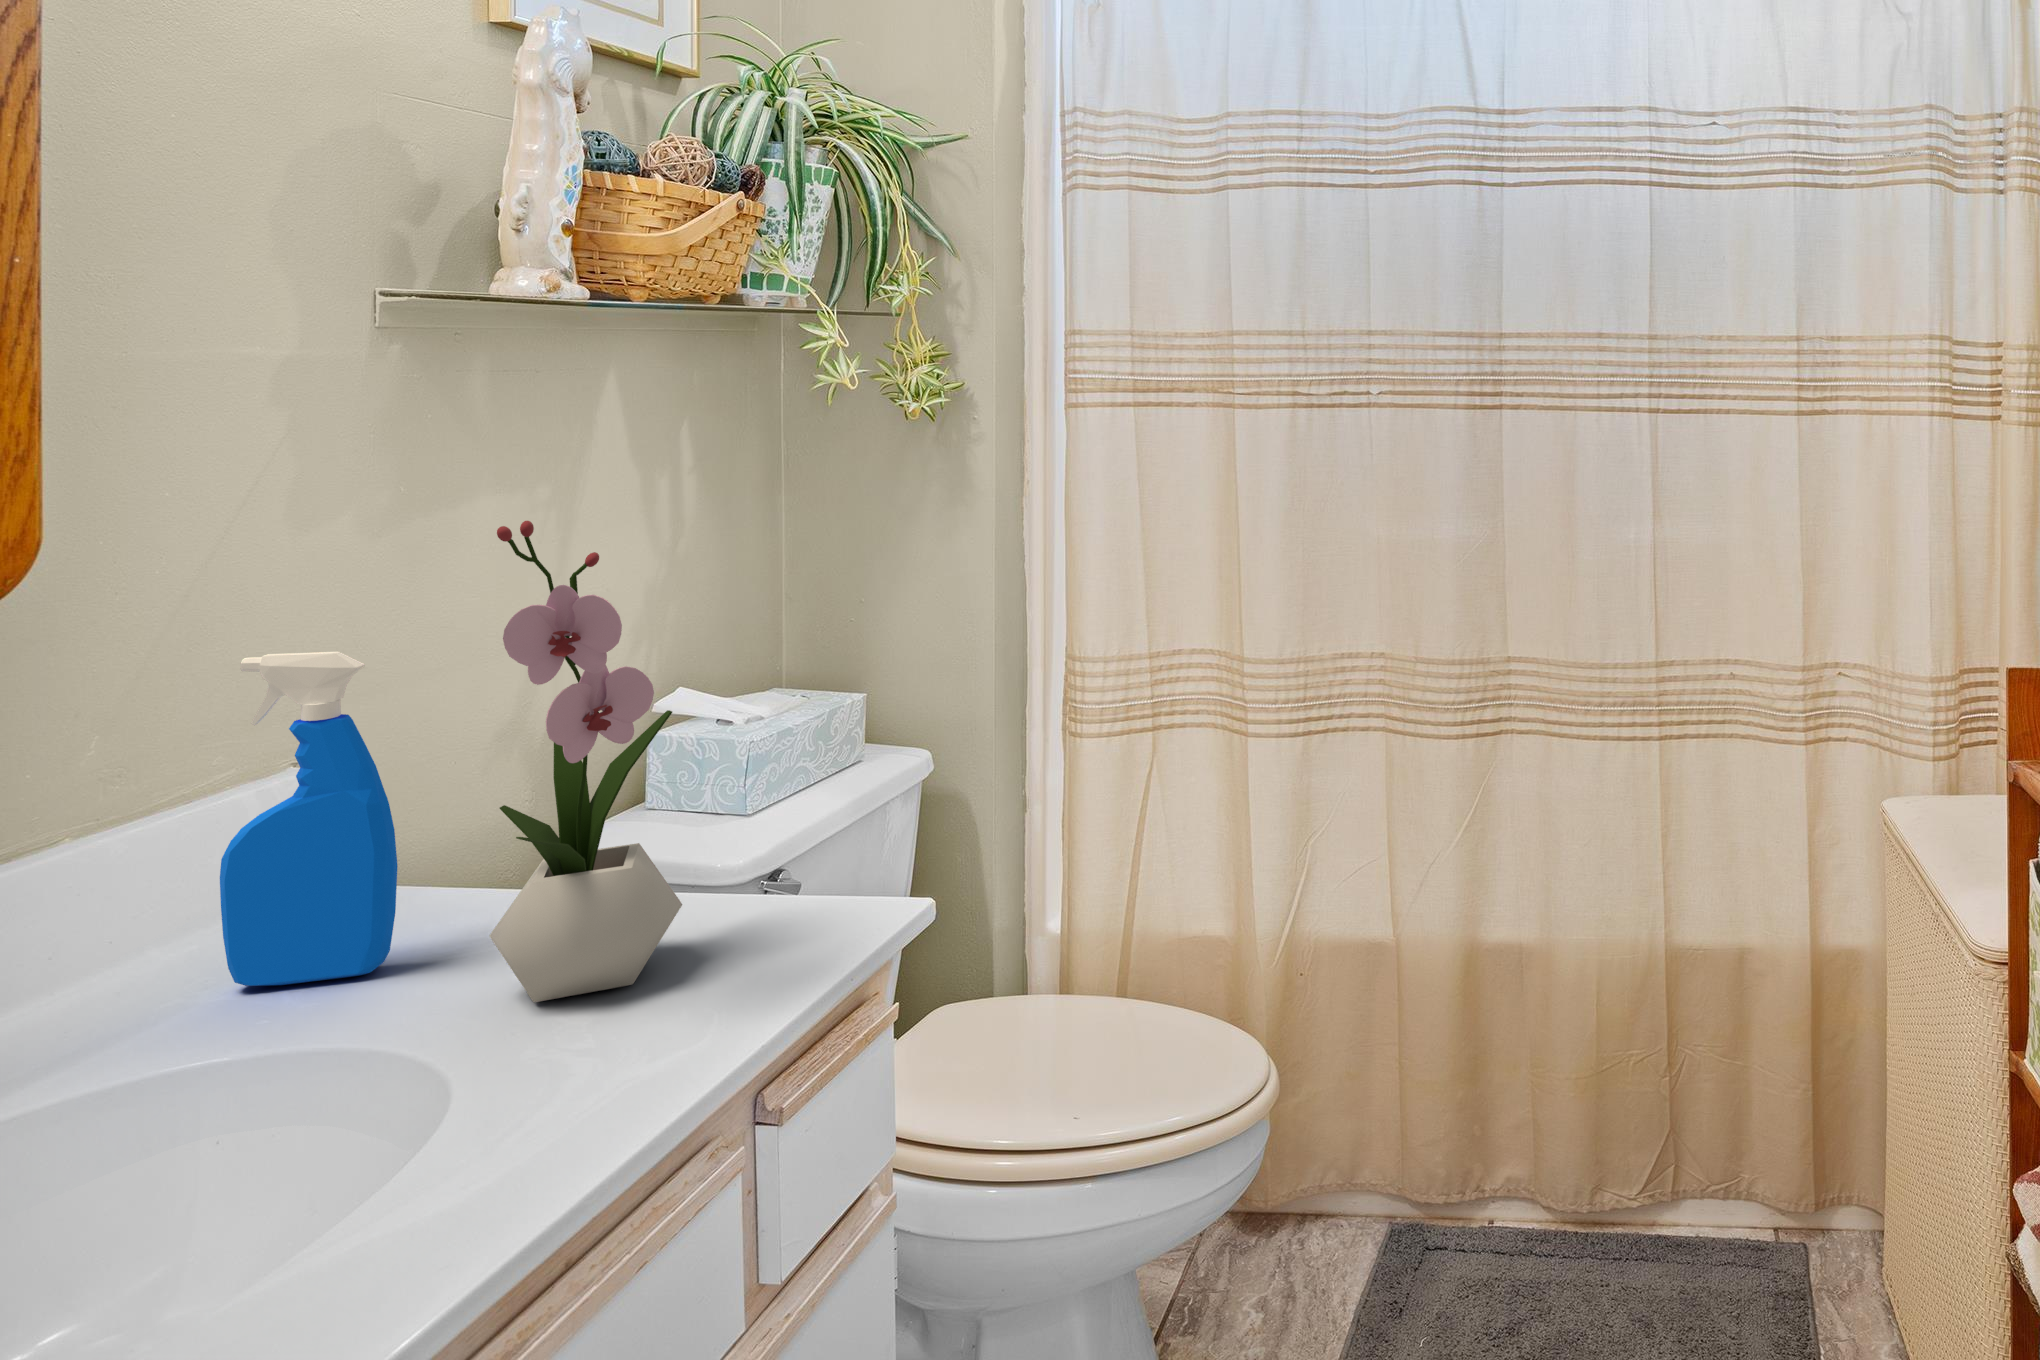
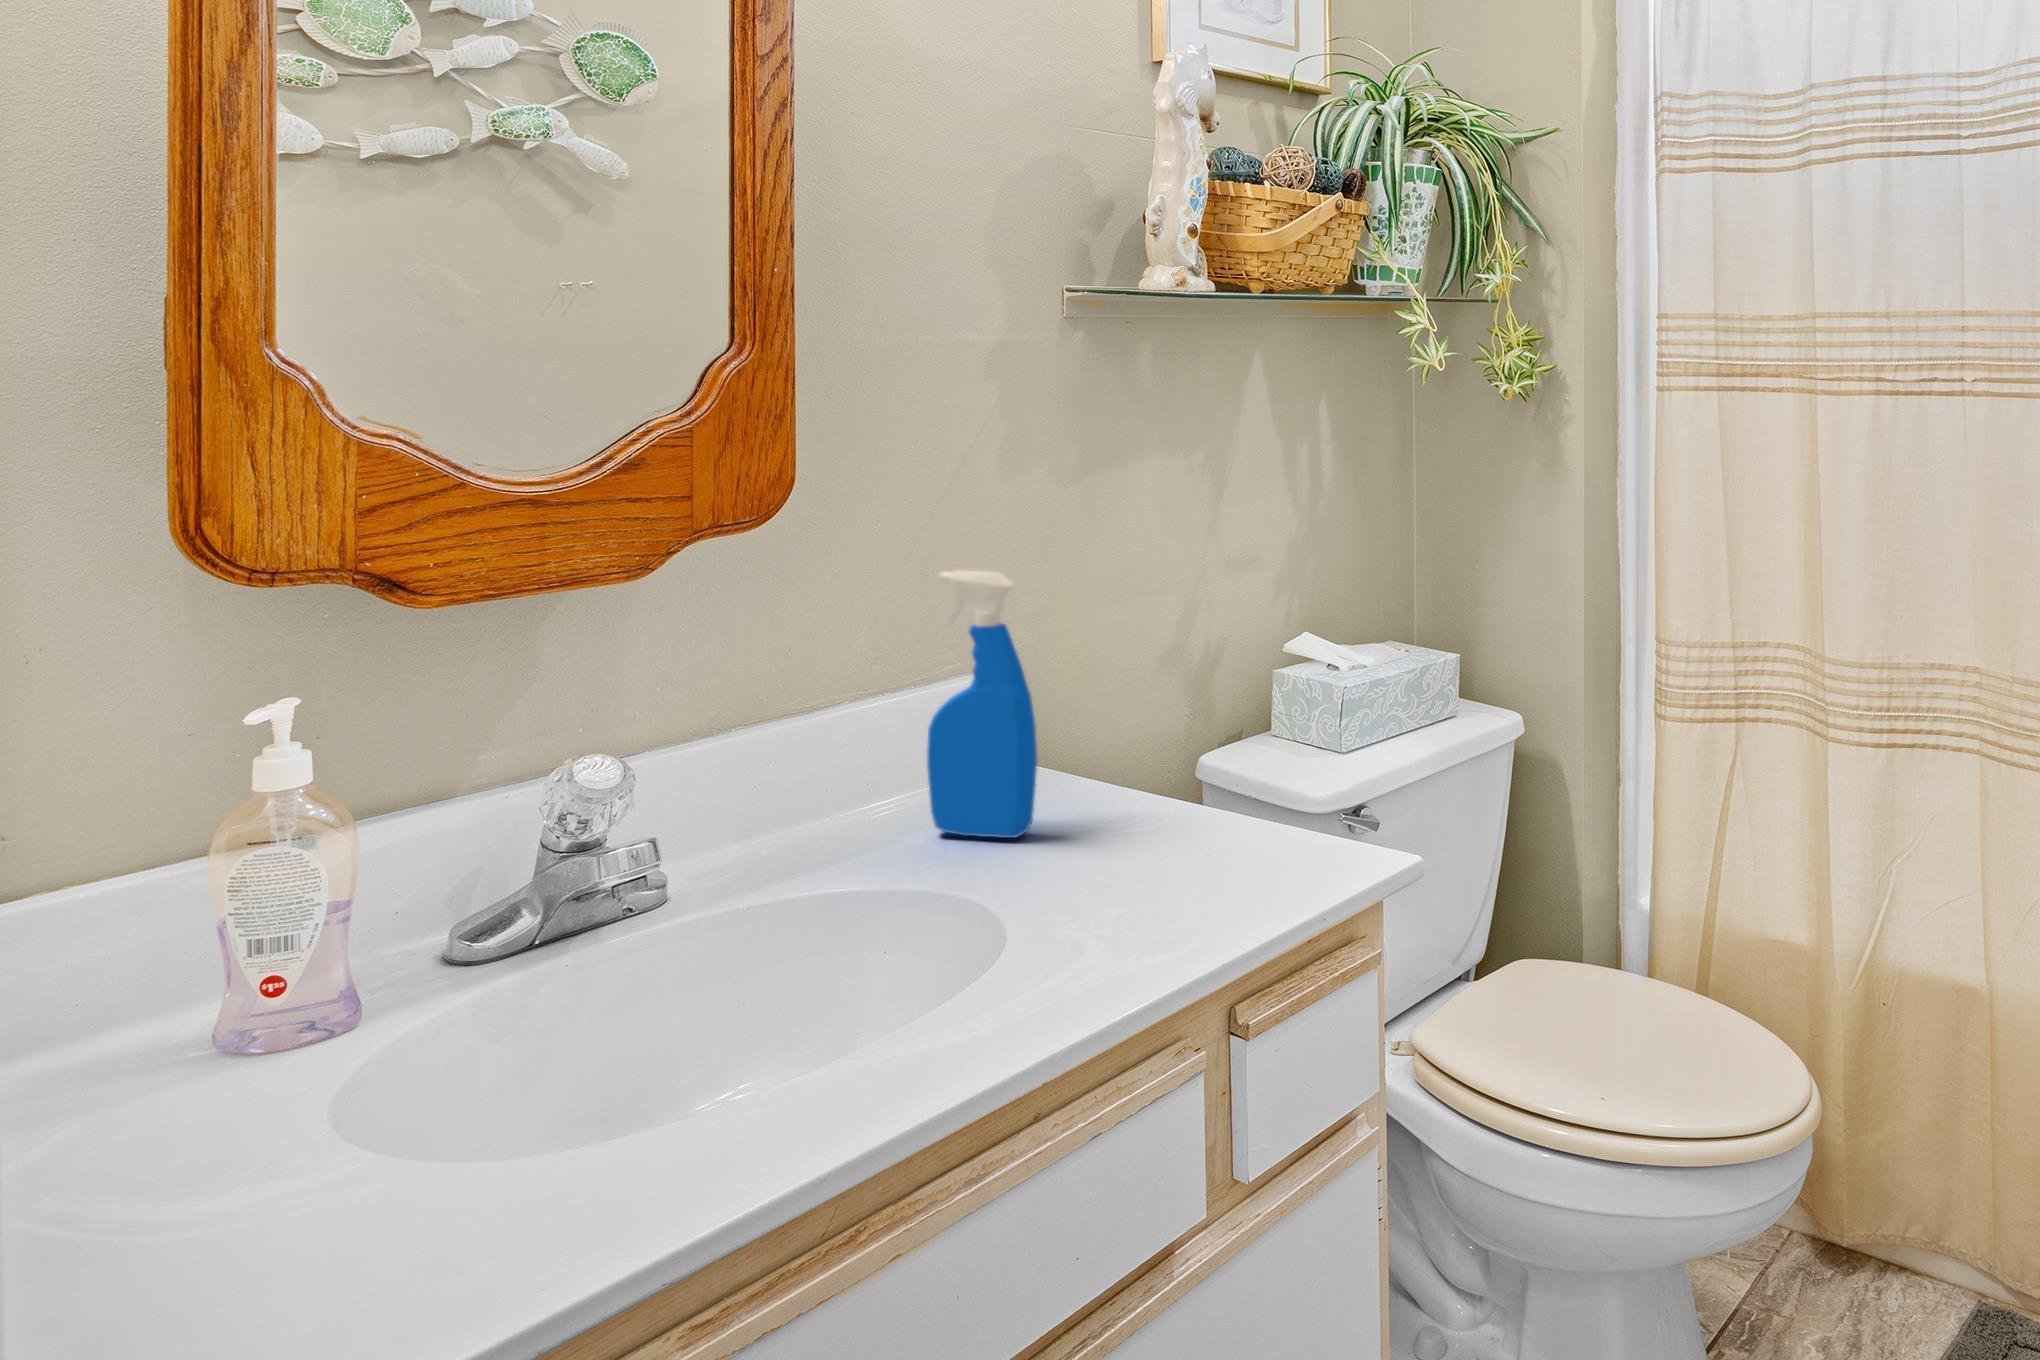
flower arrangement: present [490,521,682,1002] -> none [1070,472,1223,885]

